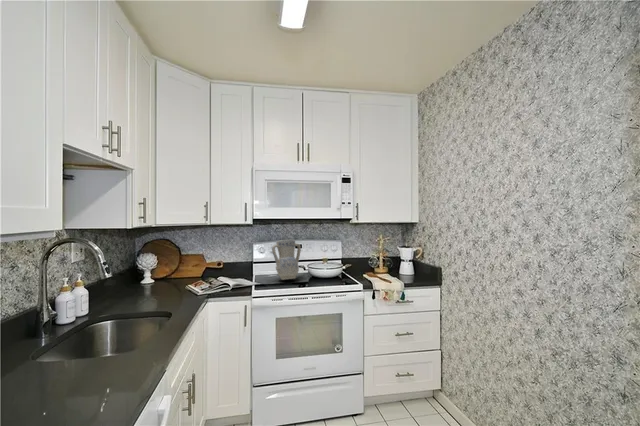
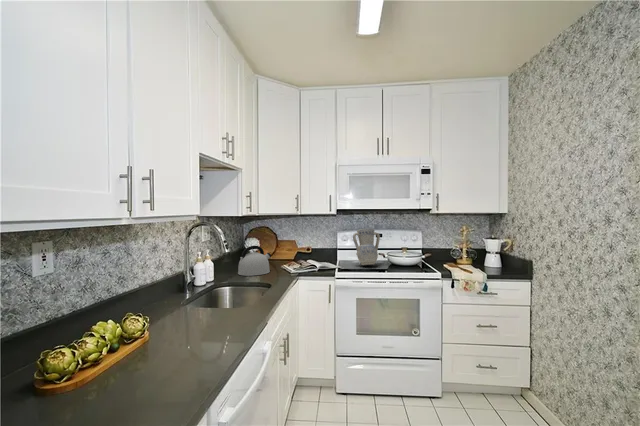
kettle: none [122,264,171,305] -> present [238,246,271,276]

